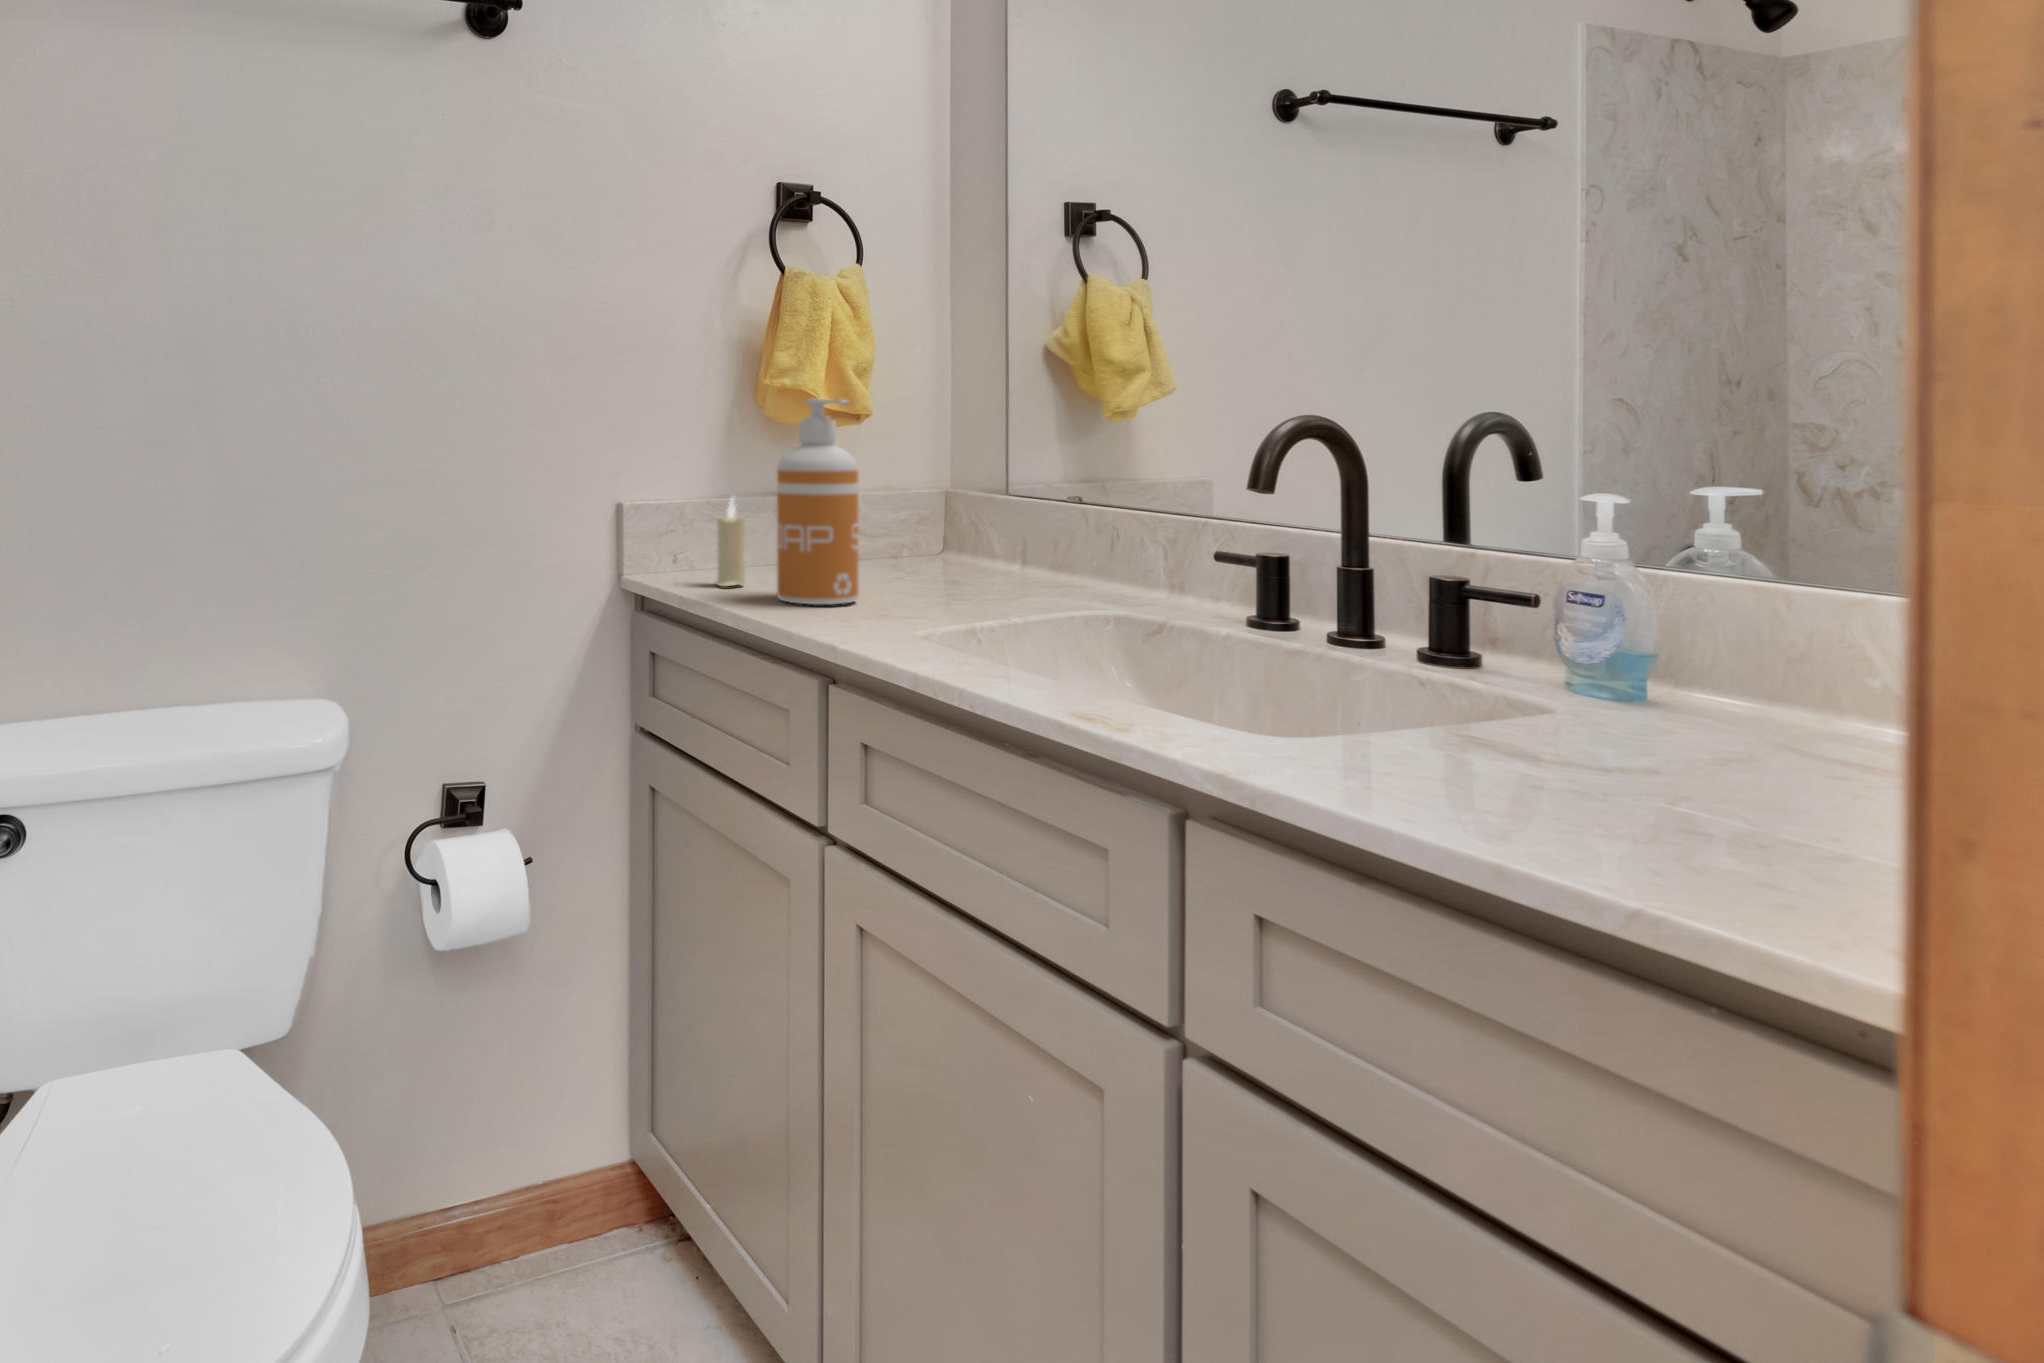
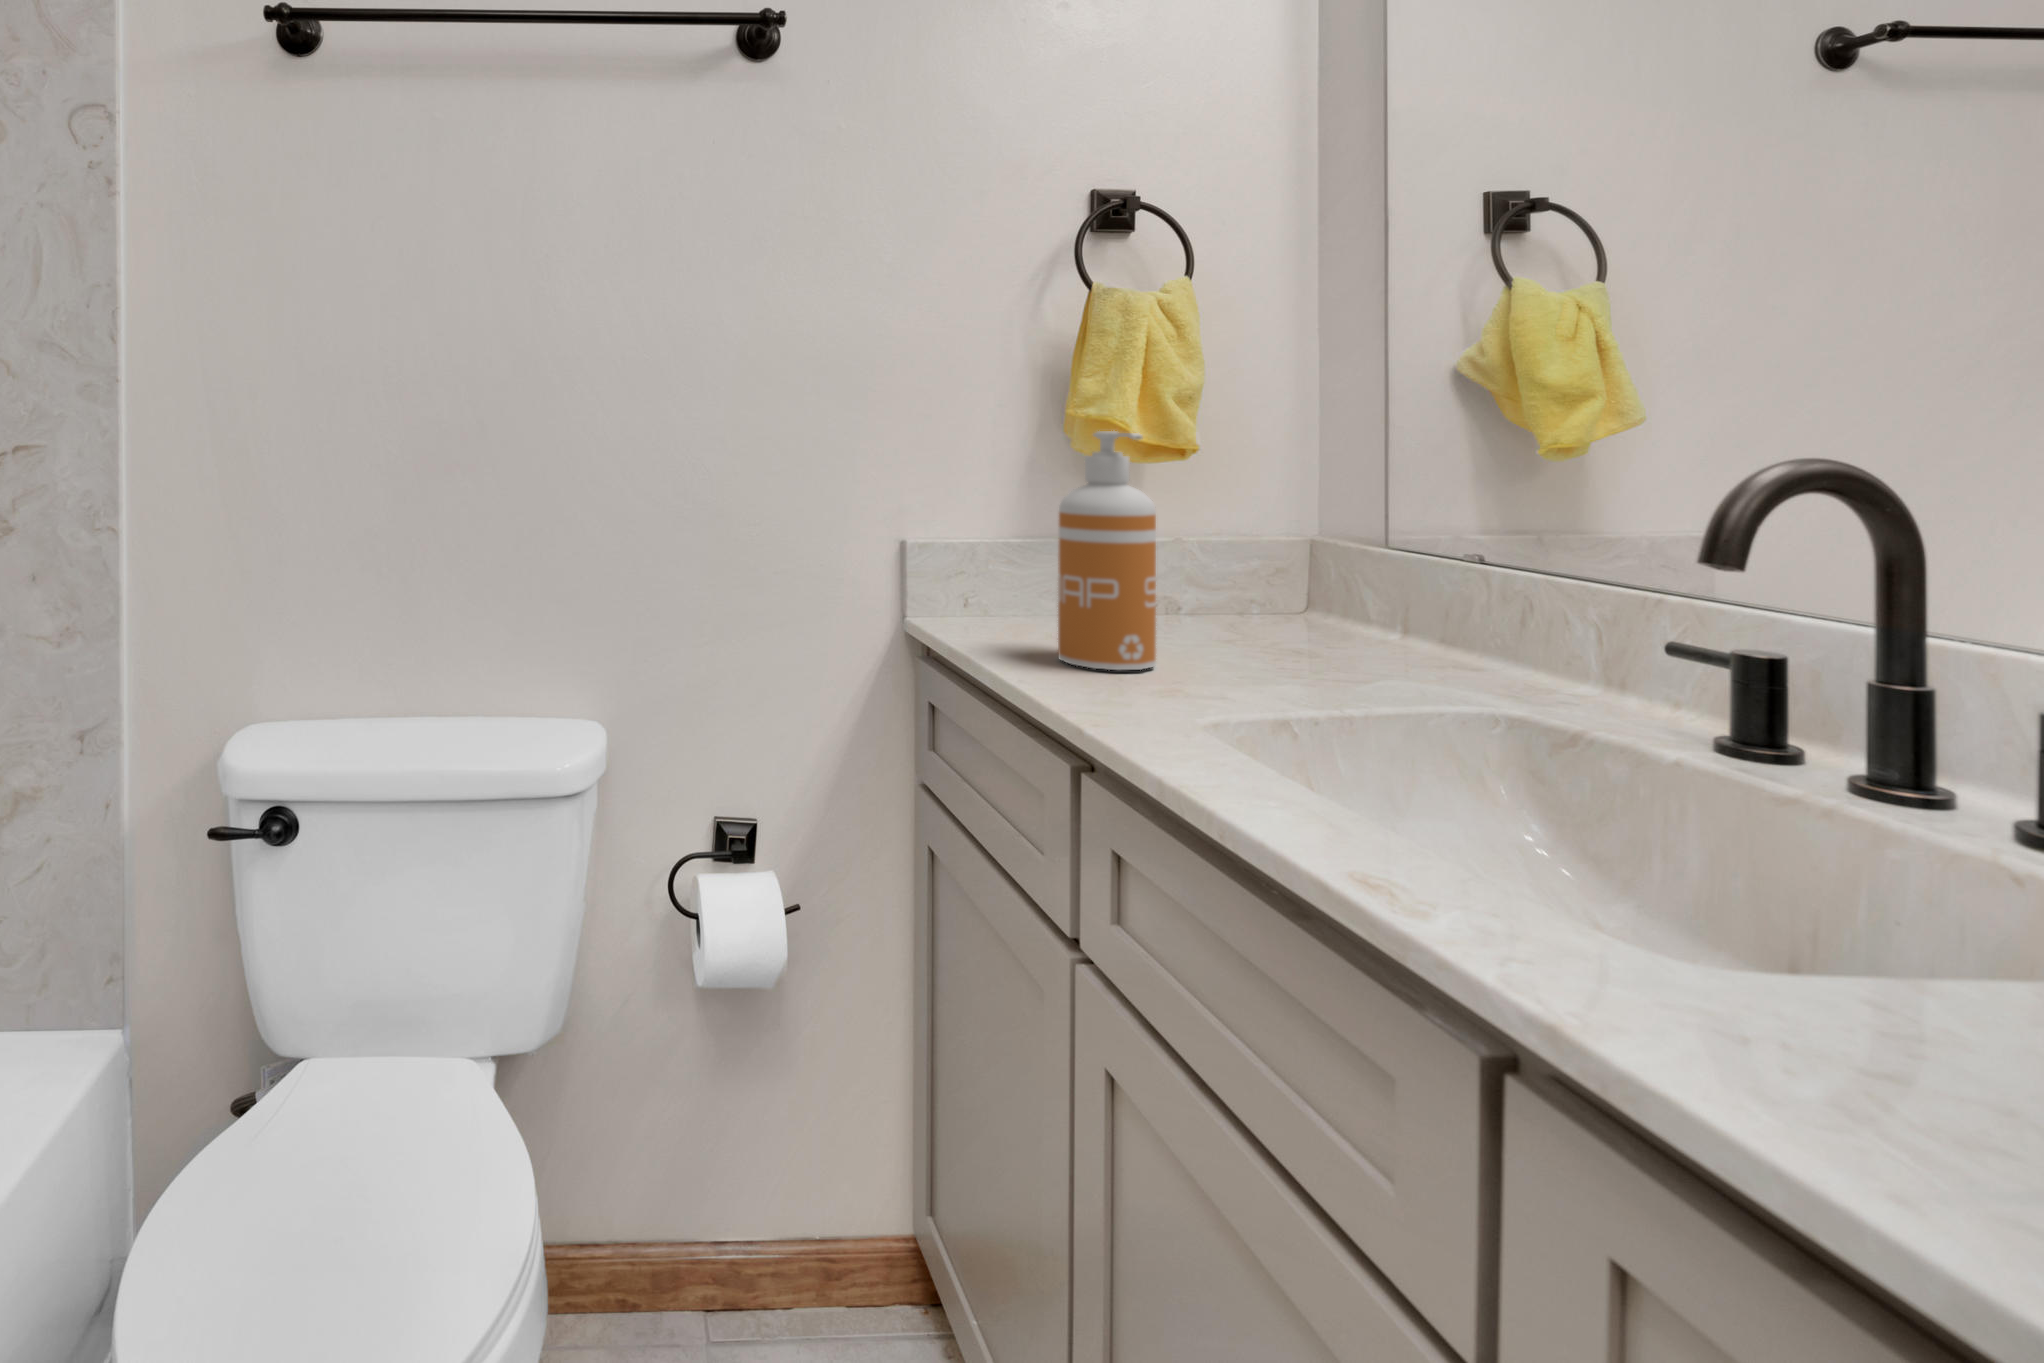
candle: present [716,499,745,586] -> none [1001,535,1037,636]

